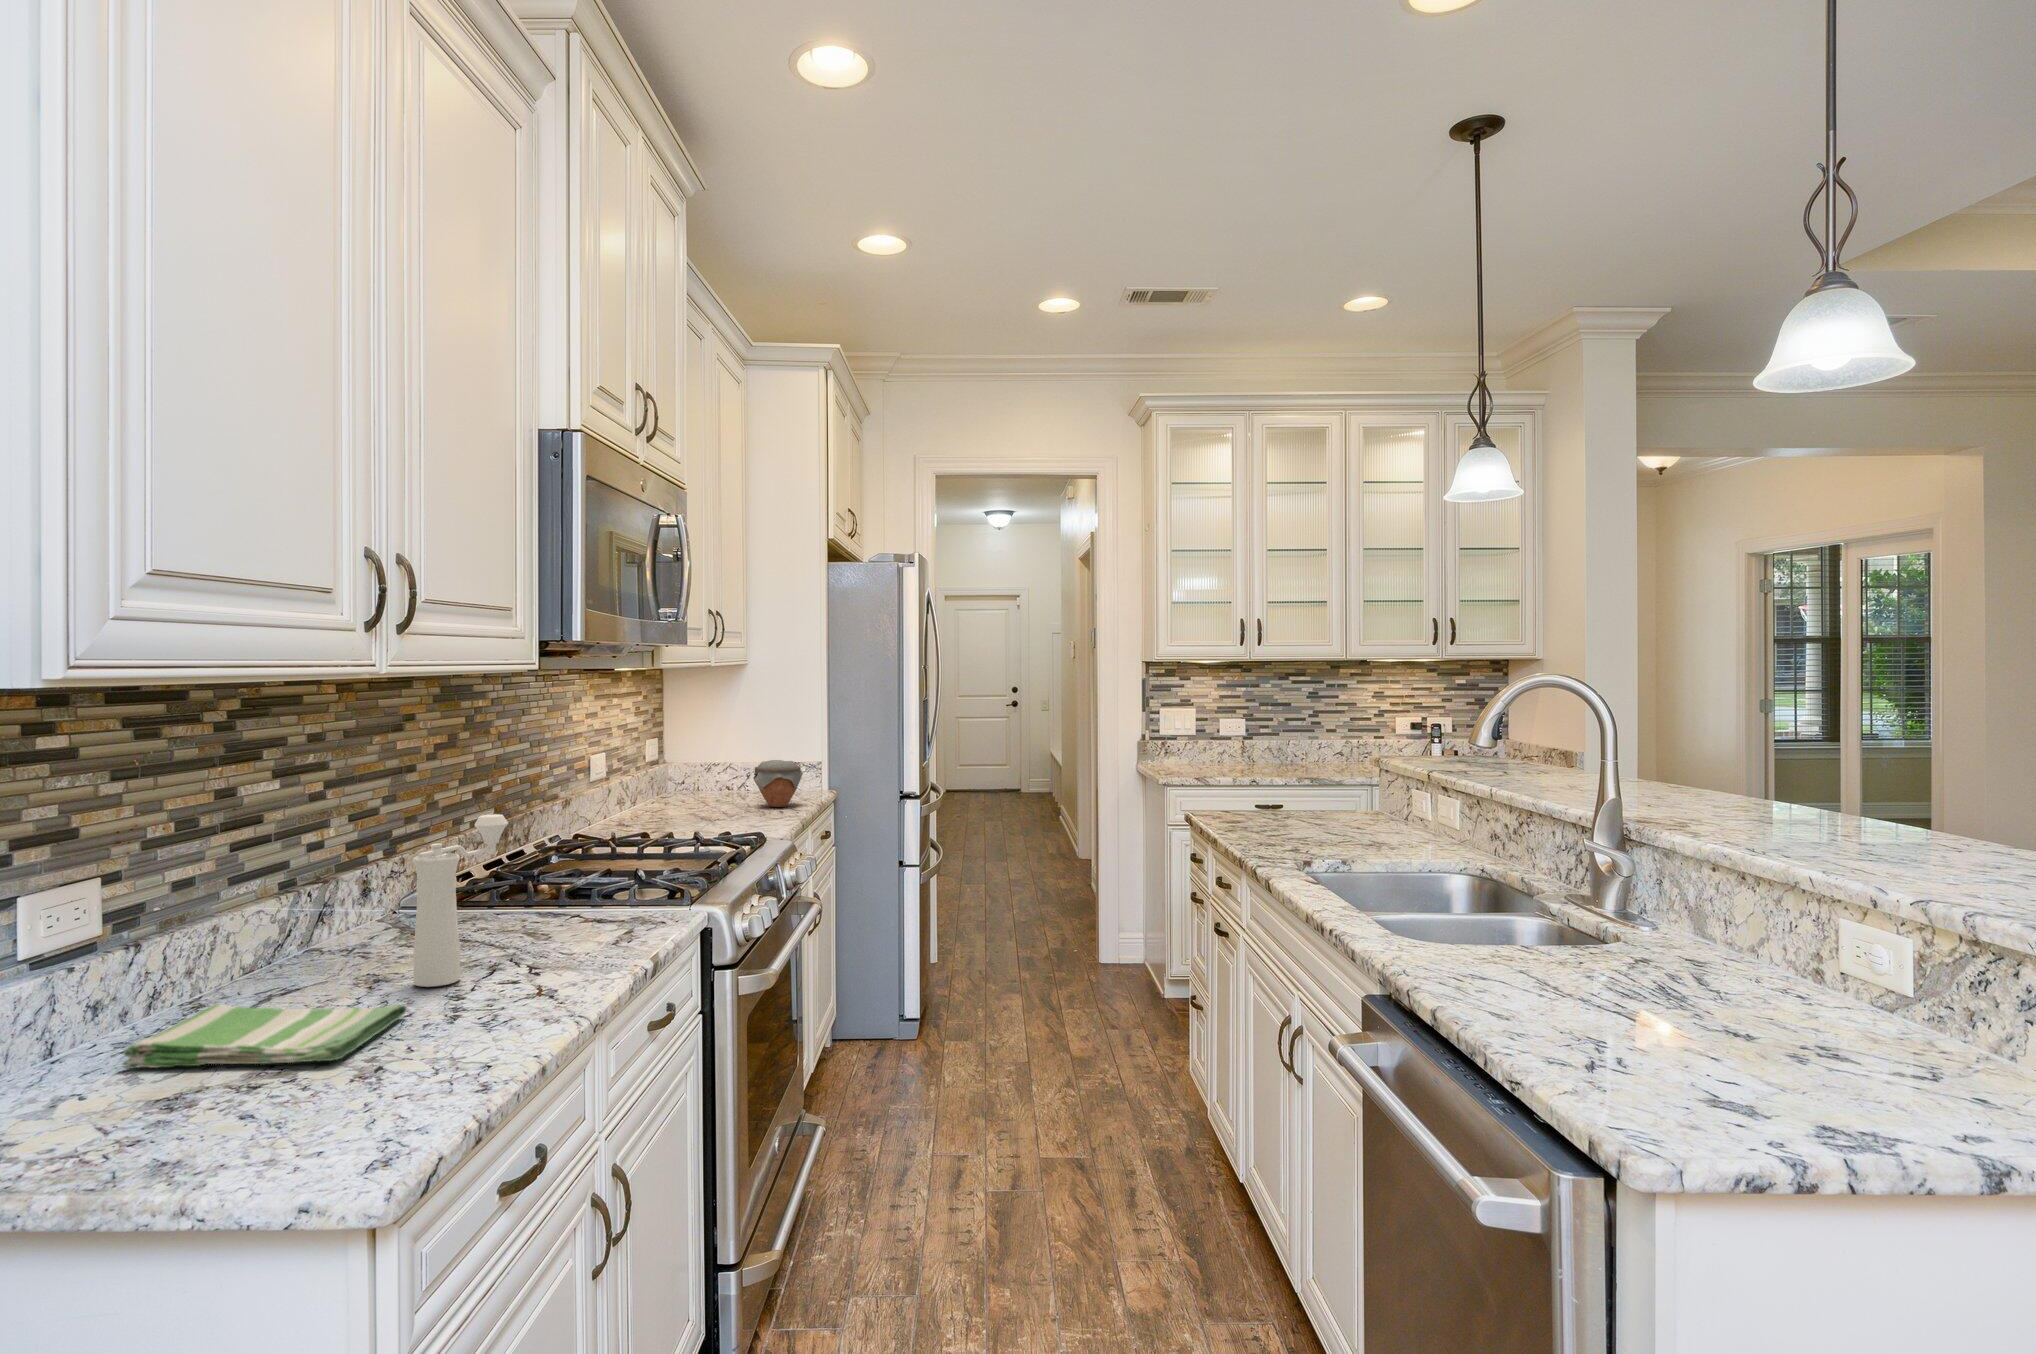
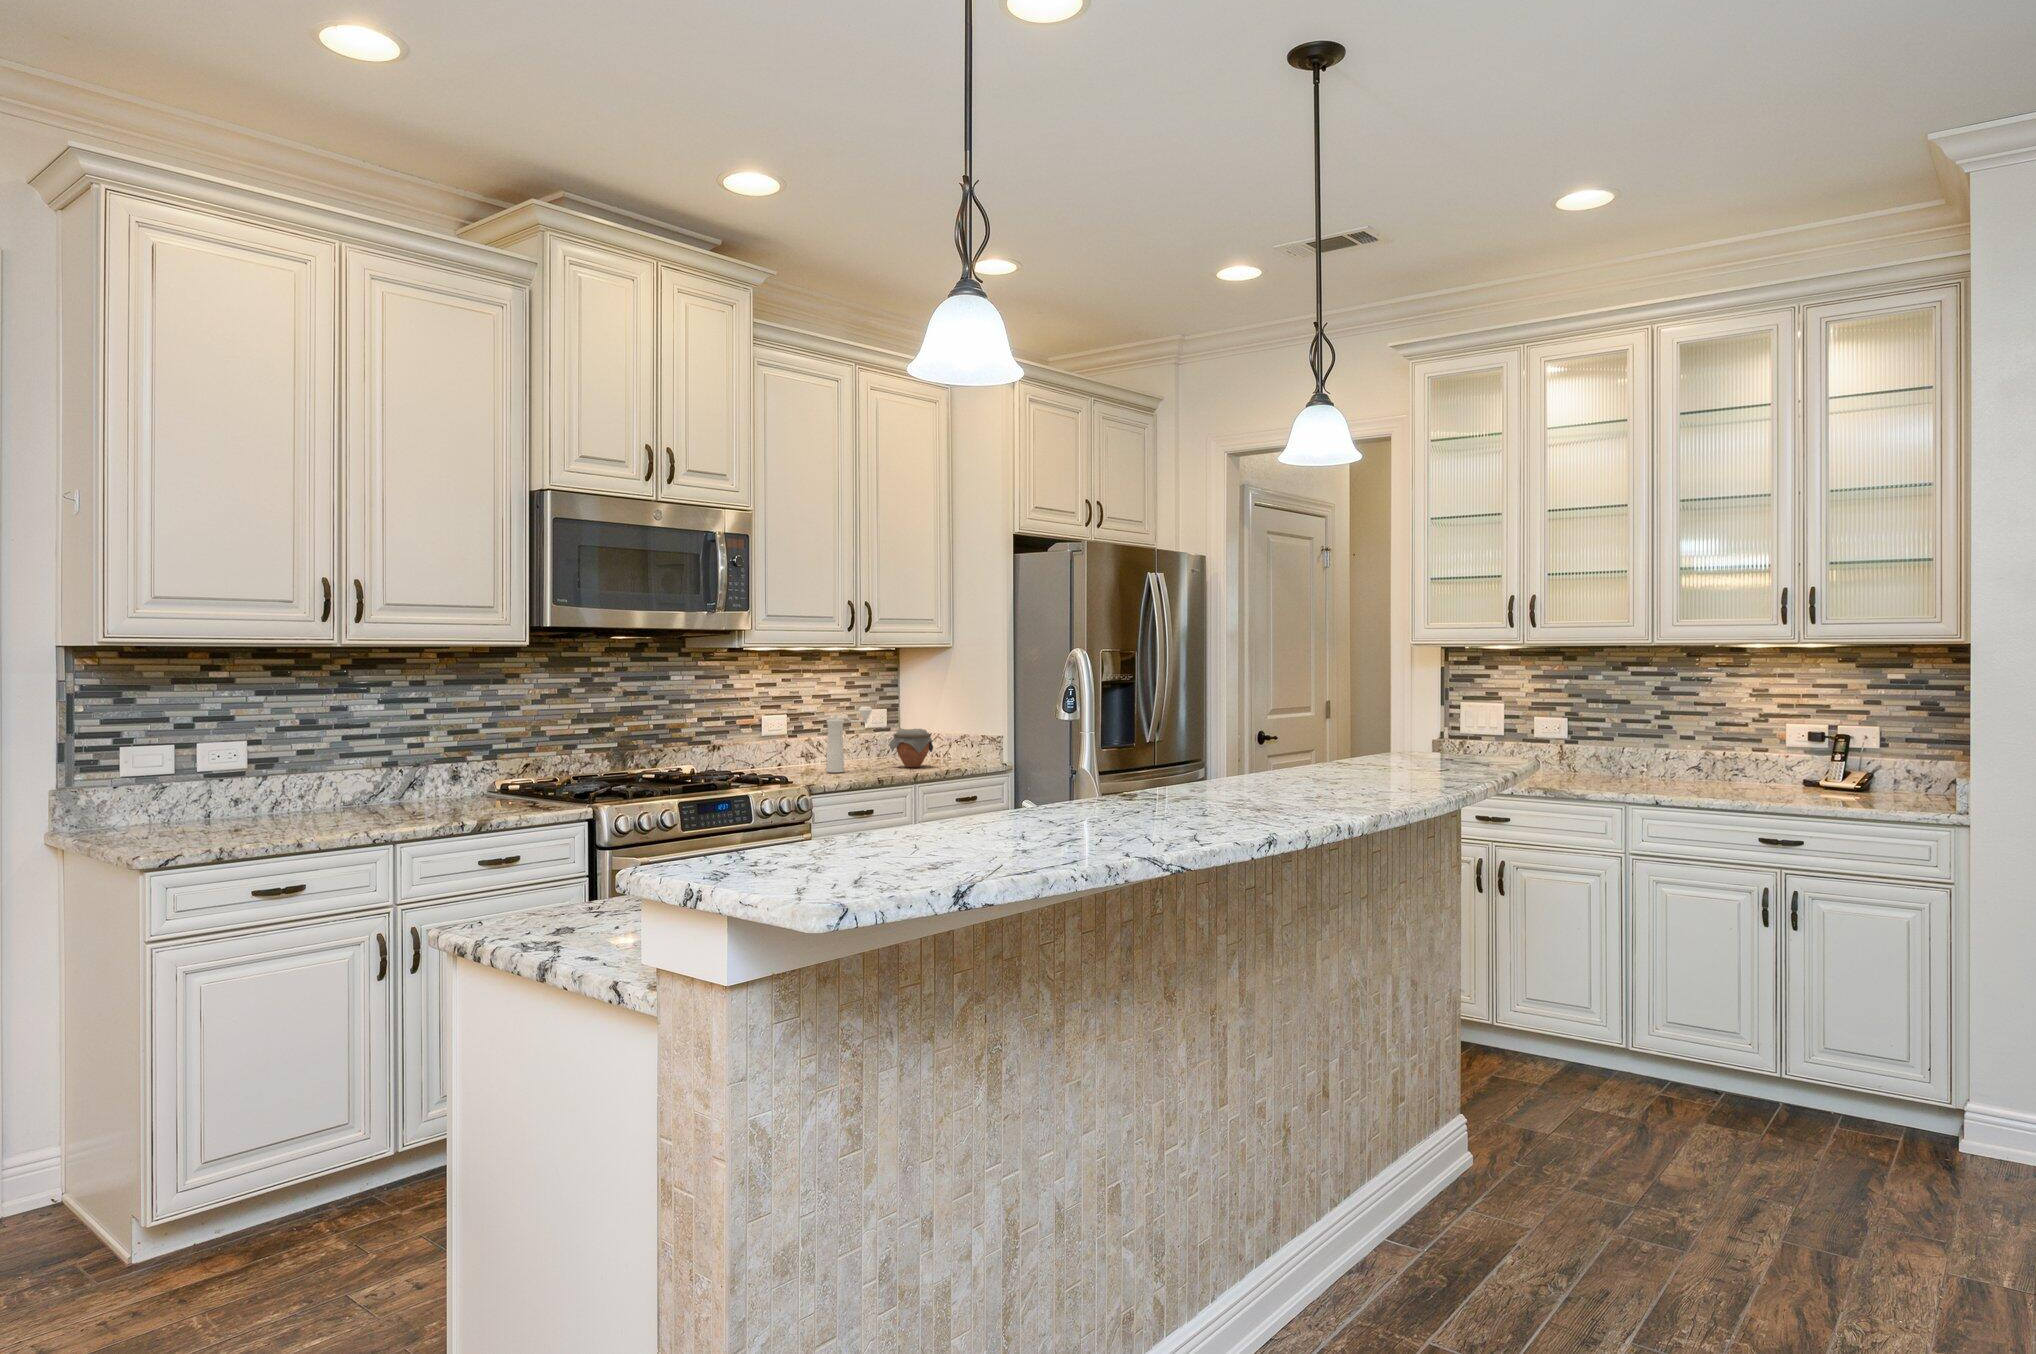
pepper mill: present [412,814,508,987] -> present [826,706,872,773]
dish towel: present [123,1004,407,1068] -> none [202,807,319,830]

